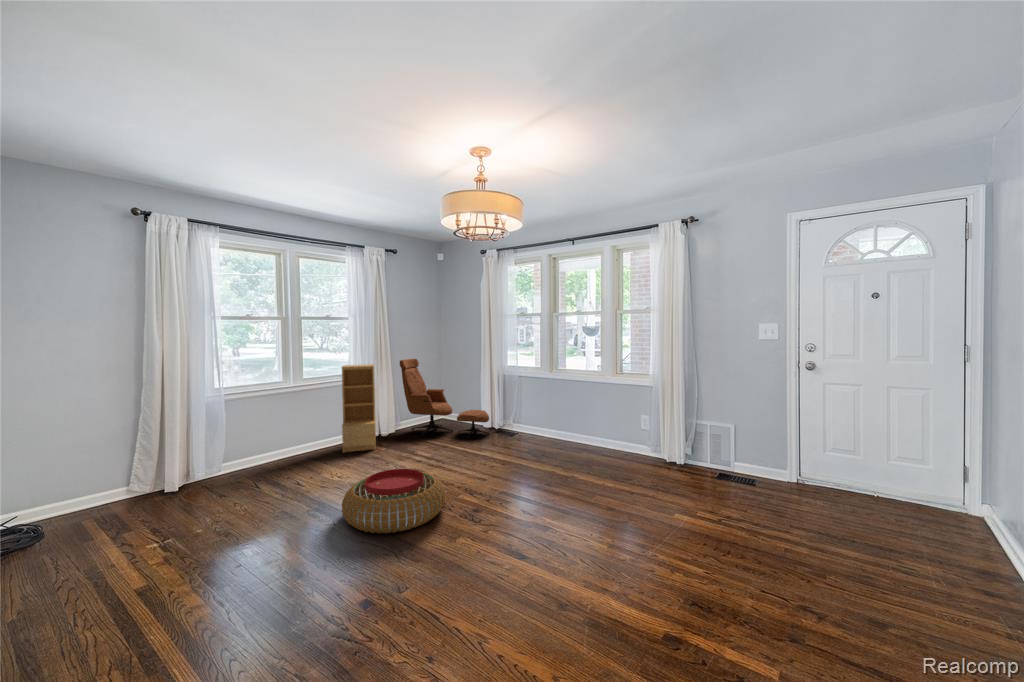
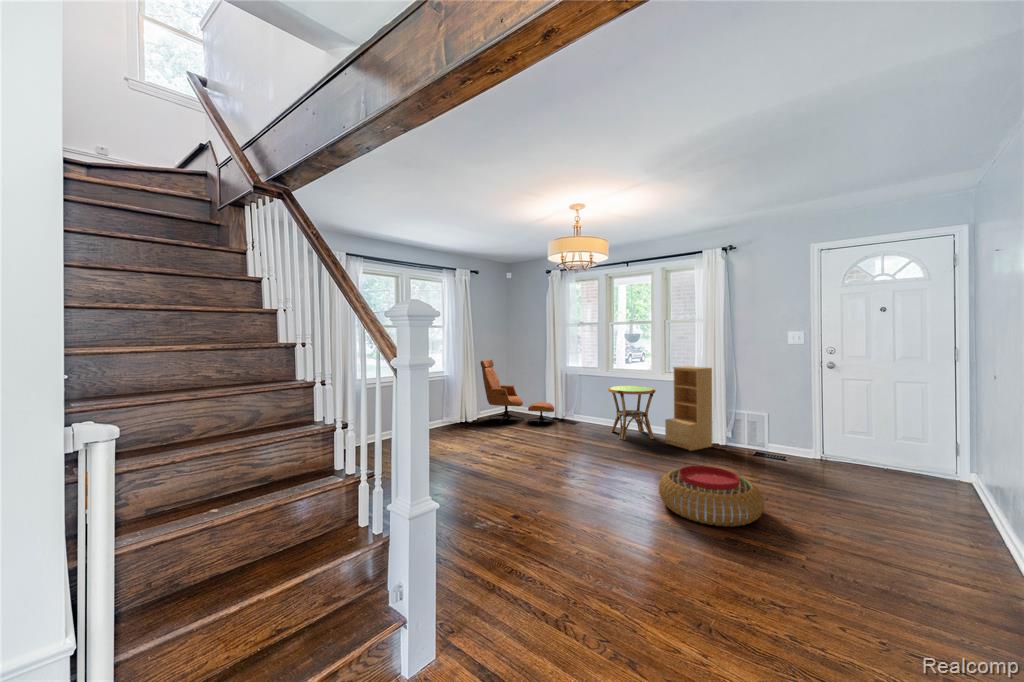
bookshelf: present [342,364,376,452] -> present [665,366,712,451]
side table: none [547,391,604,458] -> present [608,386,656,440]
pouf: present [342,469,445,533] -> present [659,466,764,527]

